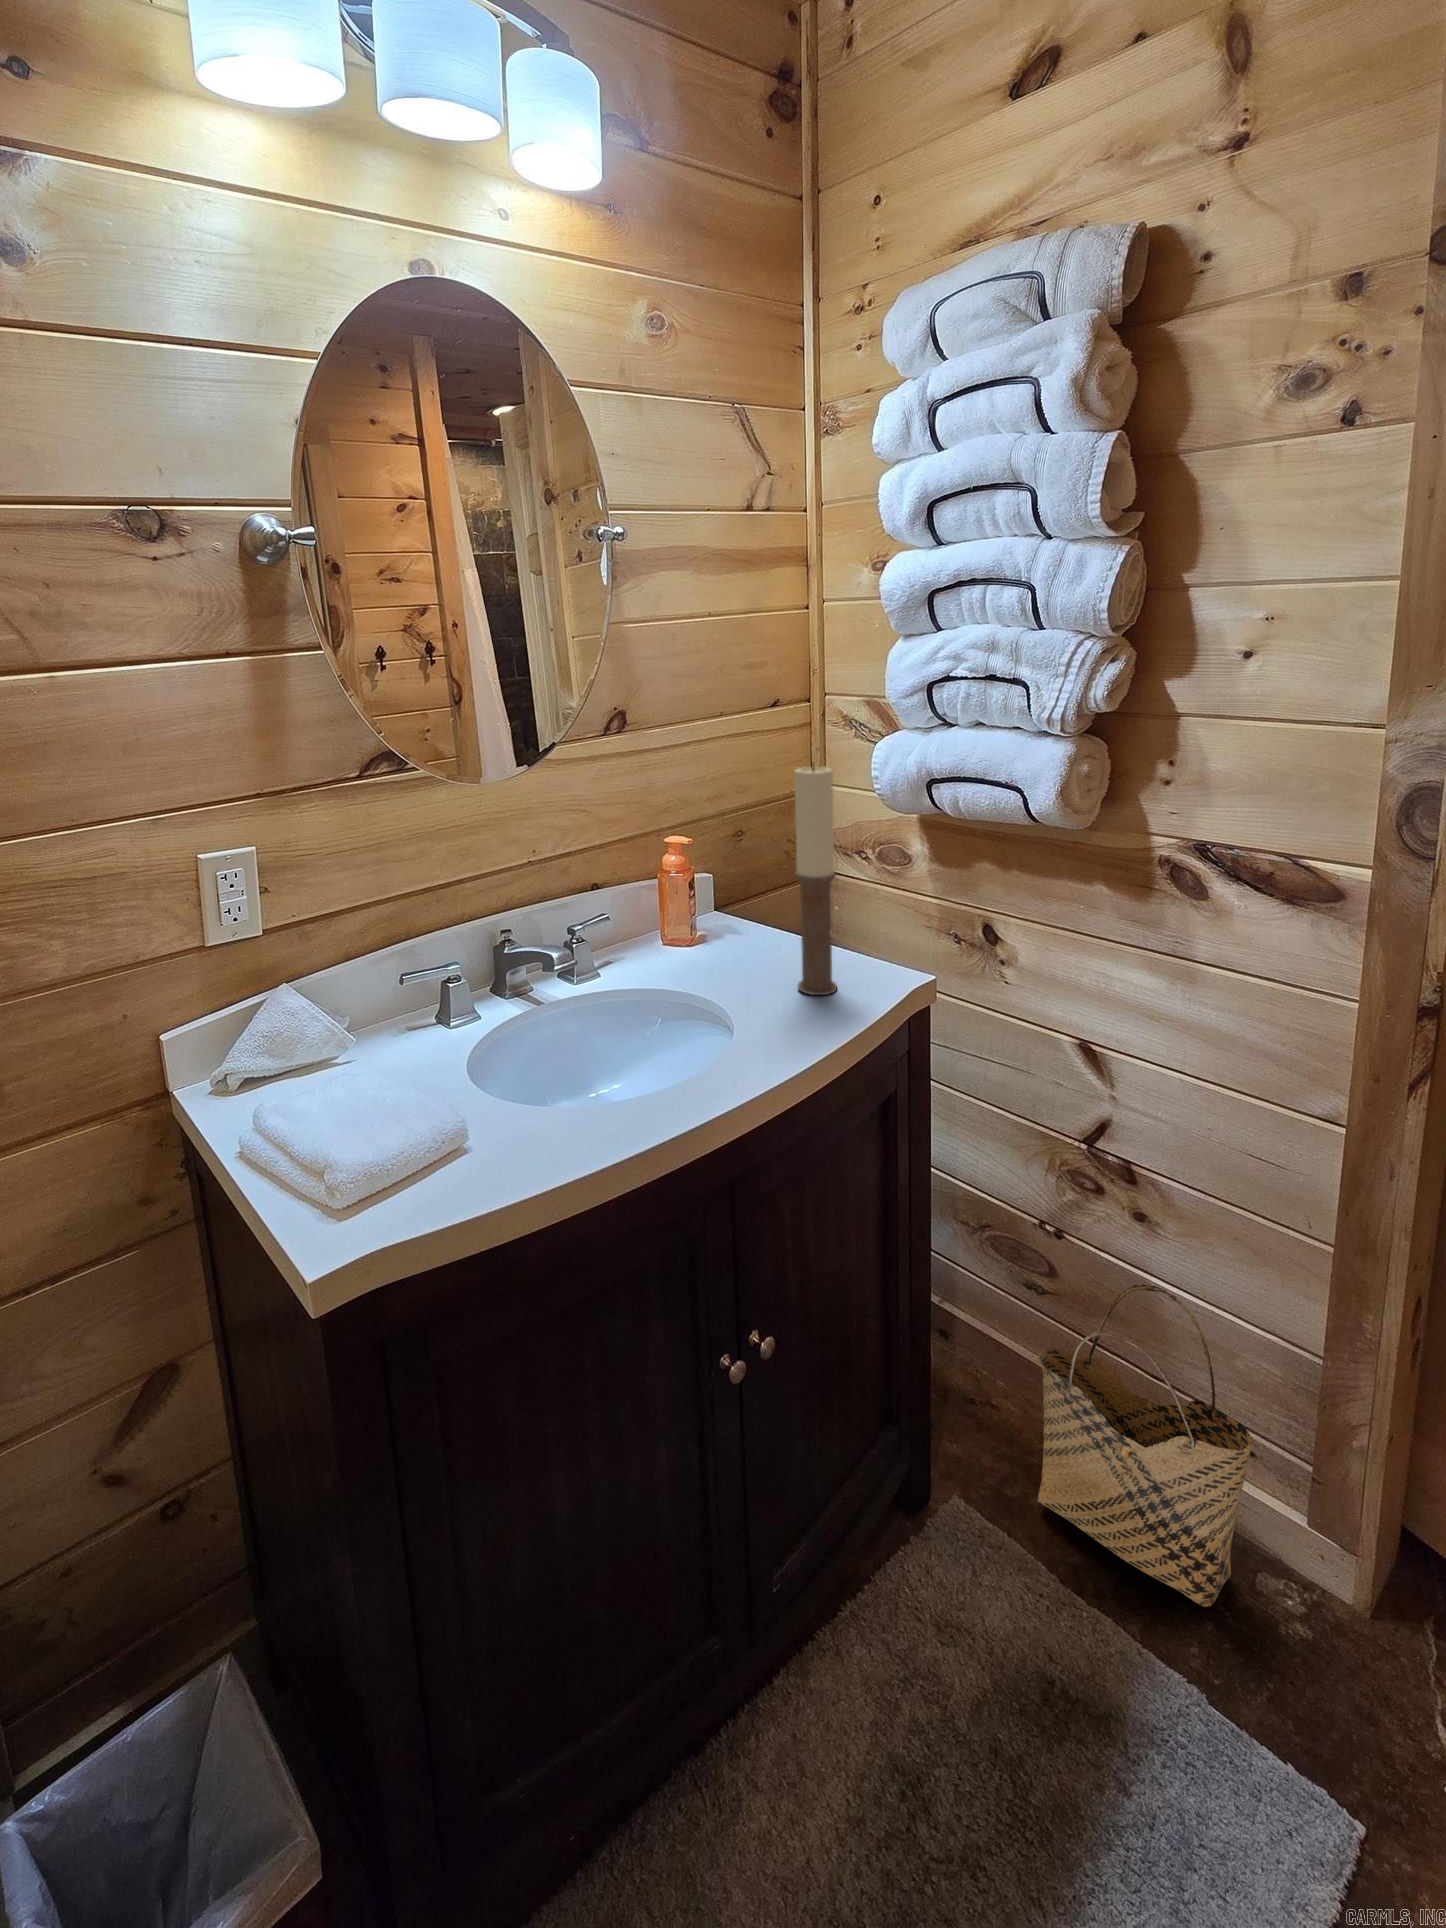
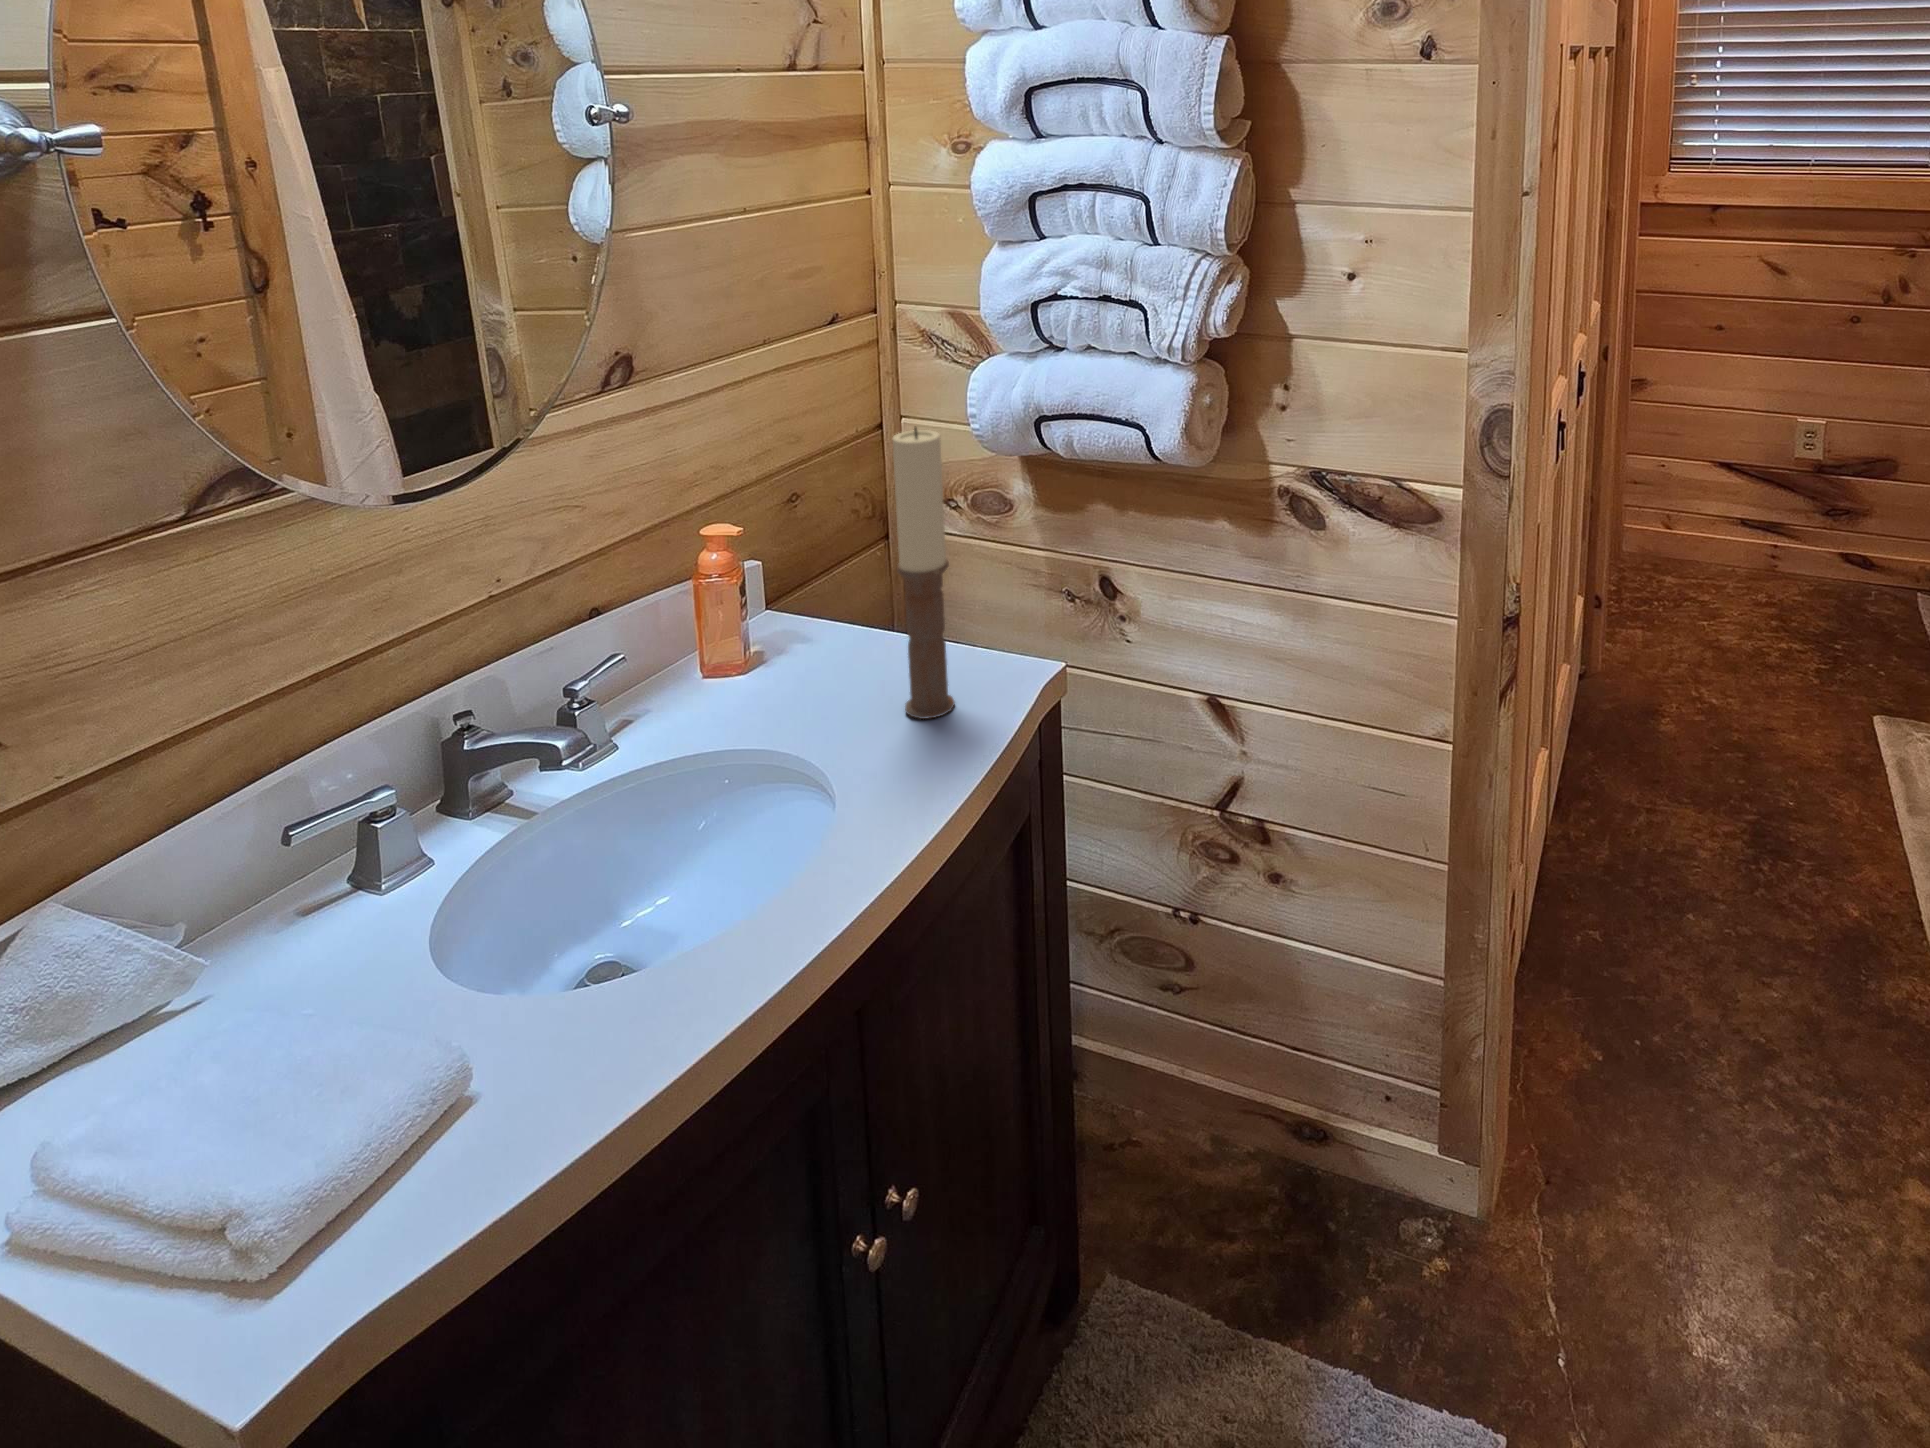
woven basket: present [1038,1285,1253,1607] -> none [1186,953,1393,1284]

